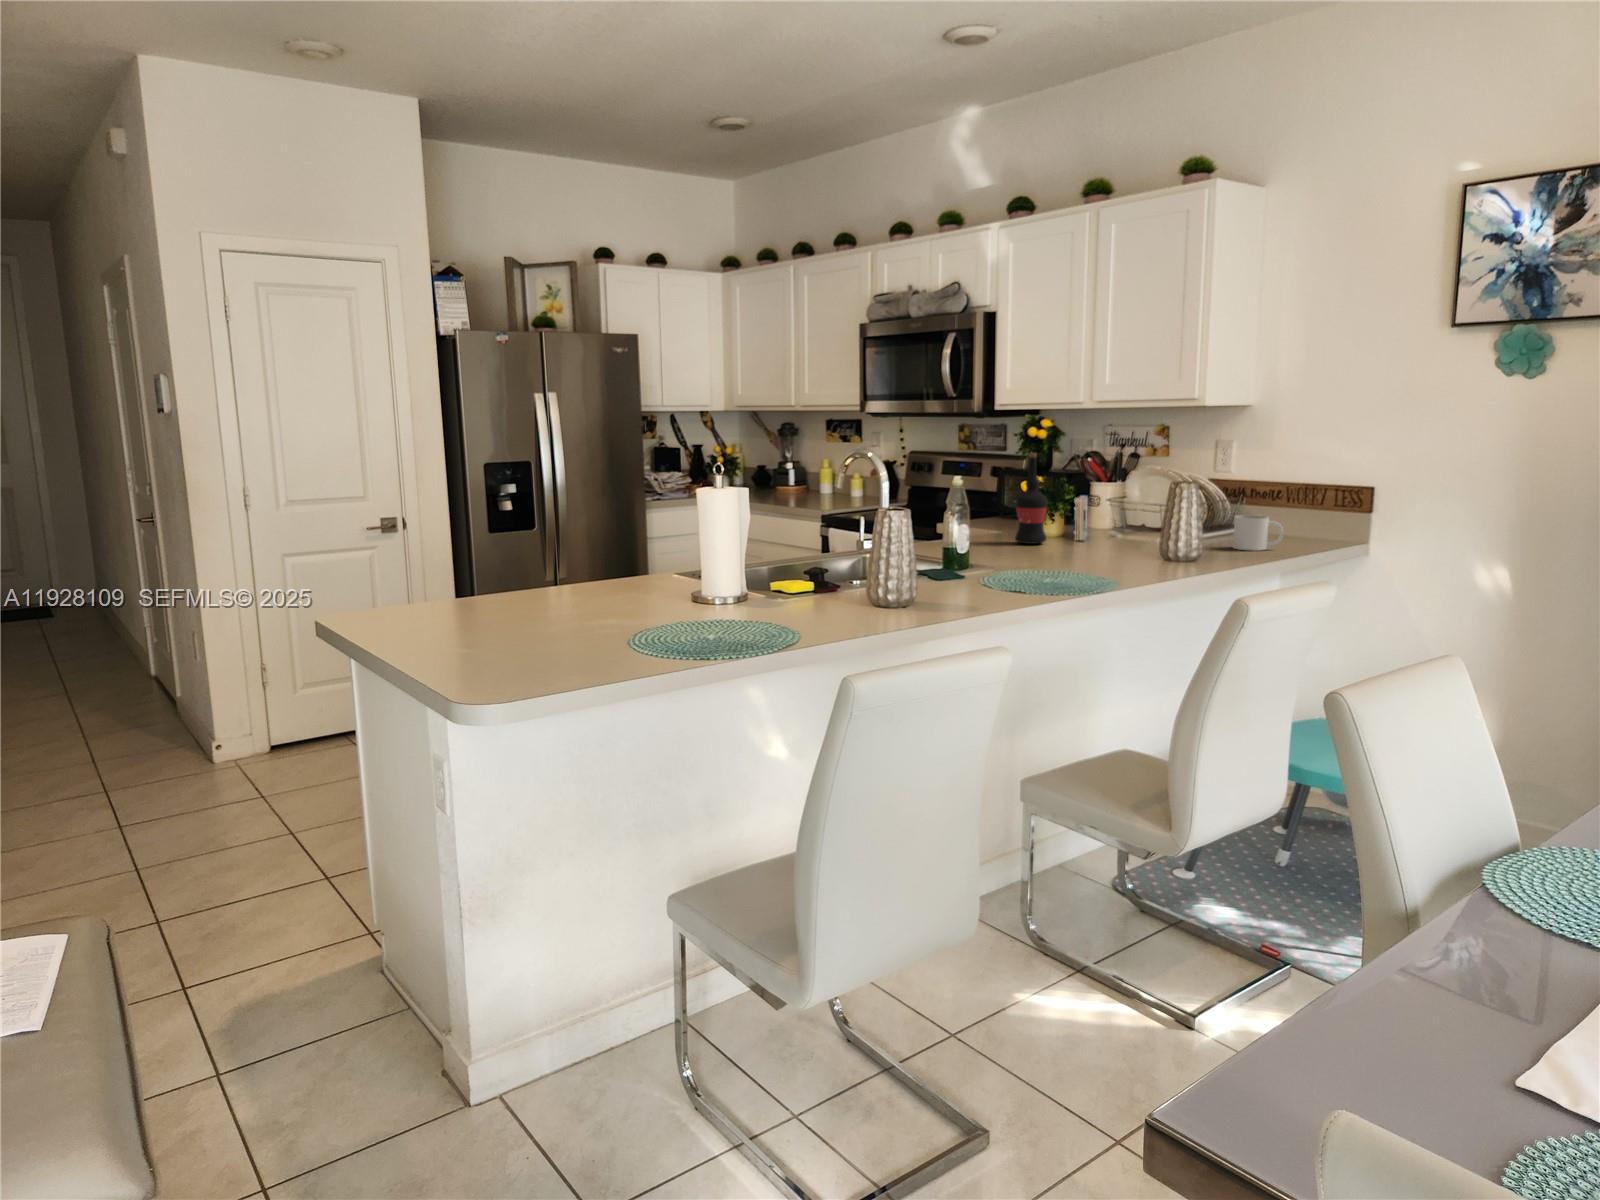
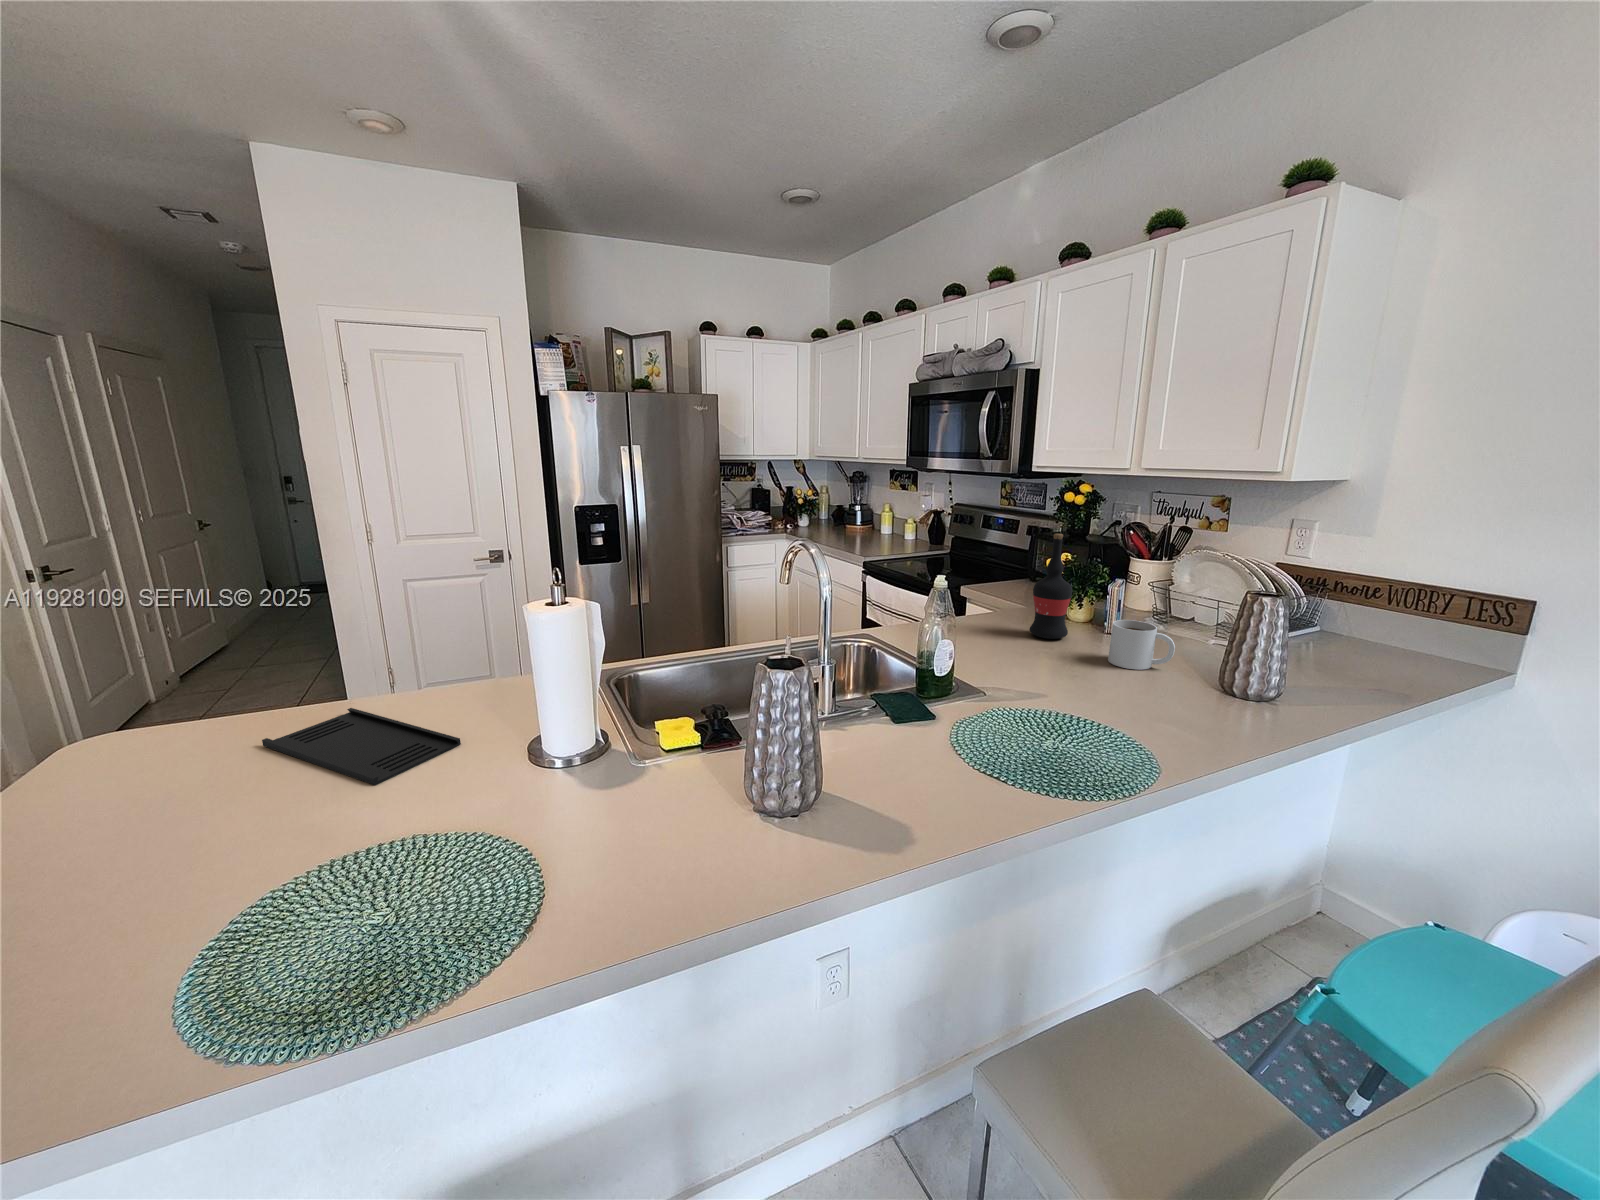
mug: present [1233,515,1283,551] -> present [1108,620,1175,670]
tray: none [482,591,635,612] -> present [262,708,461,785]

